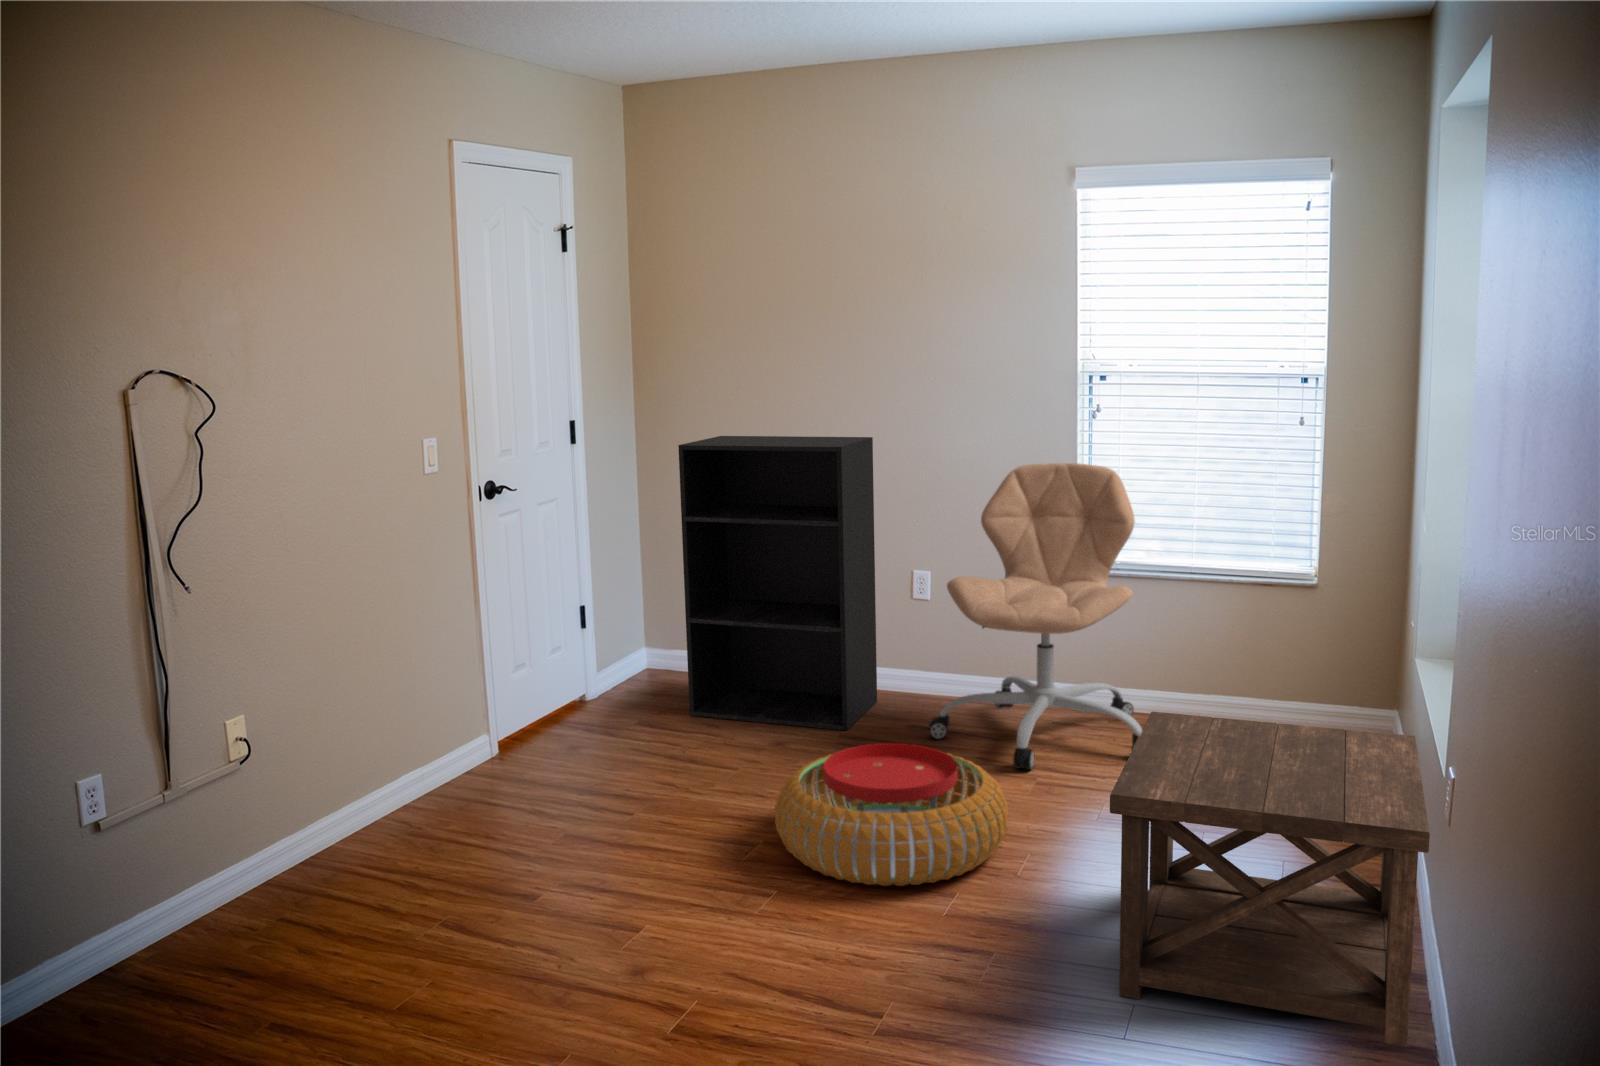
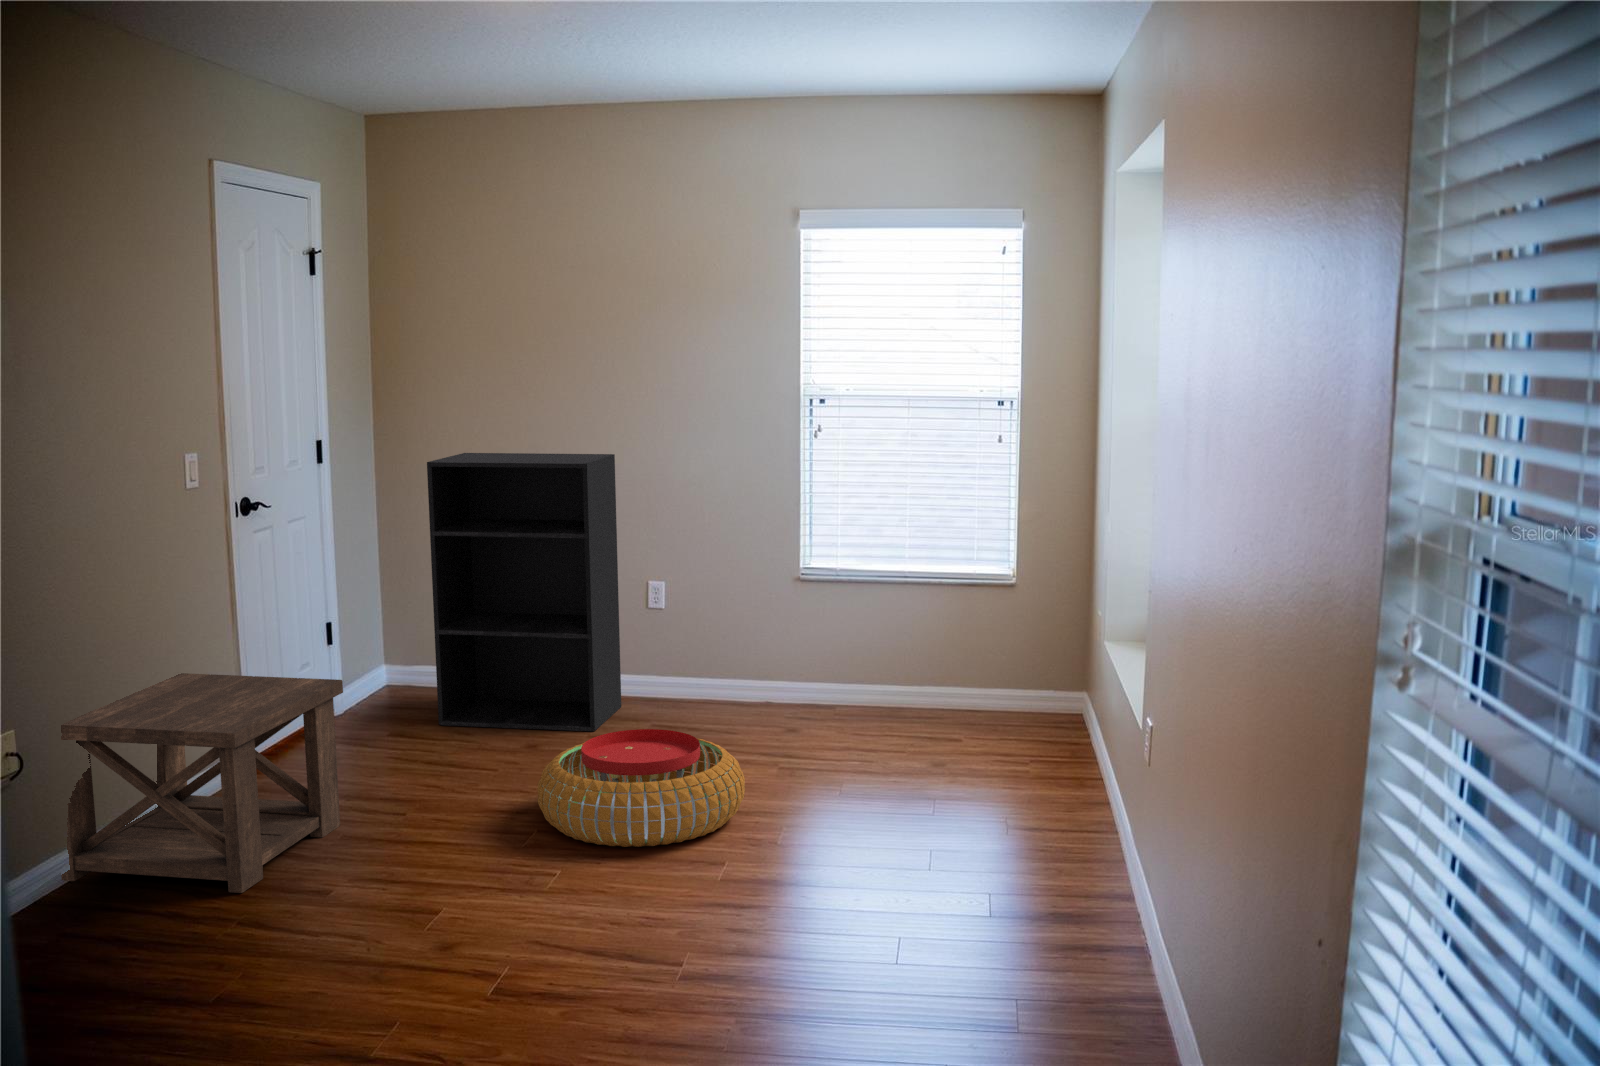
office chair: present [929,463,1142,770] -> none [672,478,876,755]
side table: present [1110,712,1430,1047] -> present [61,673,343,893]

